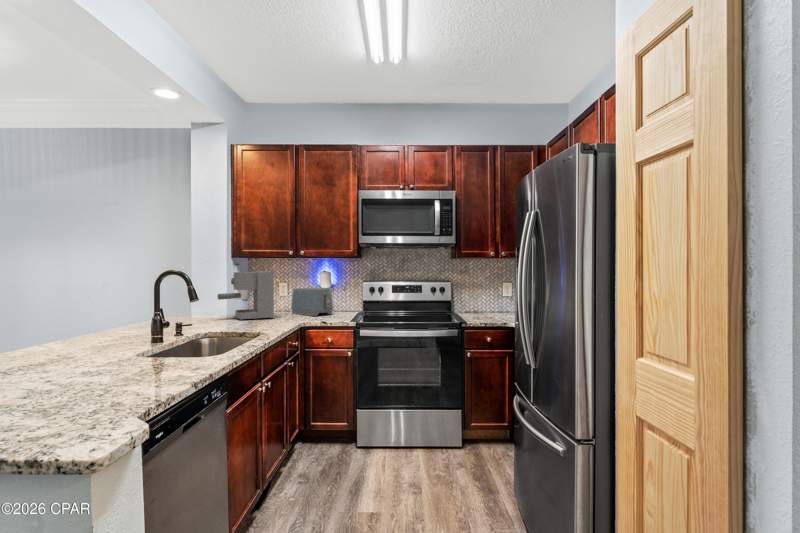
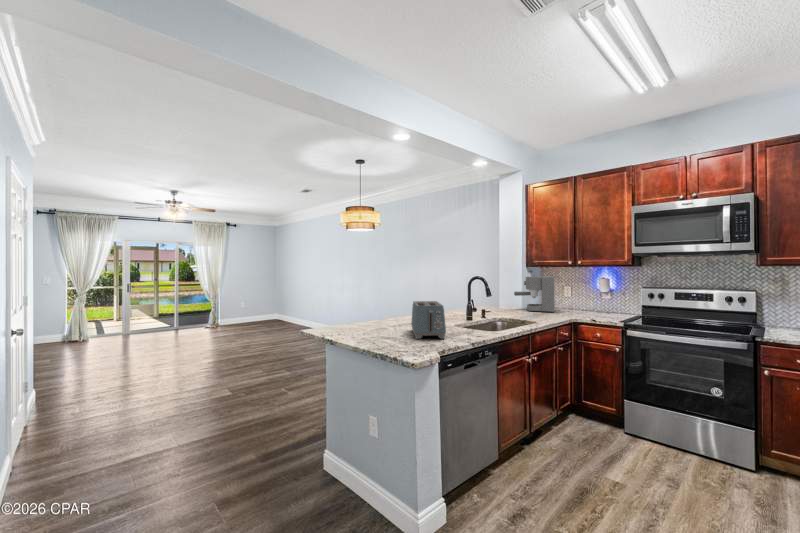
toaster: present [291,288,333,316] -> present [411,301,446,339]

